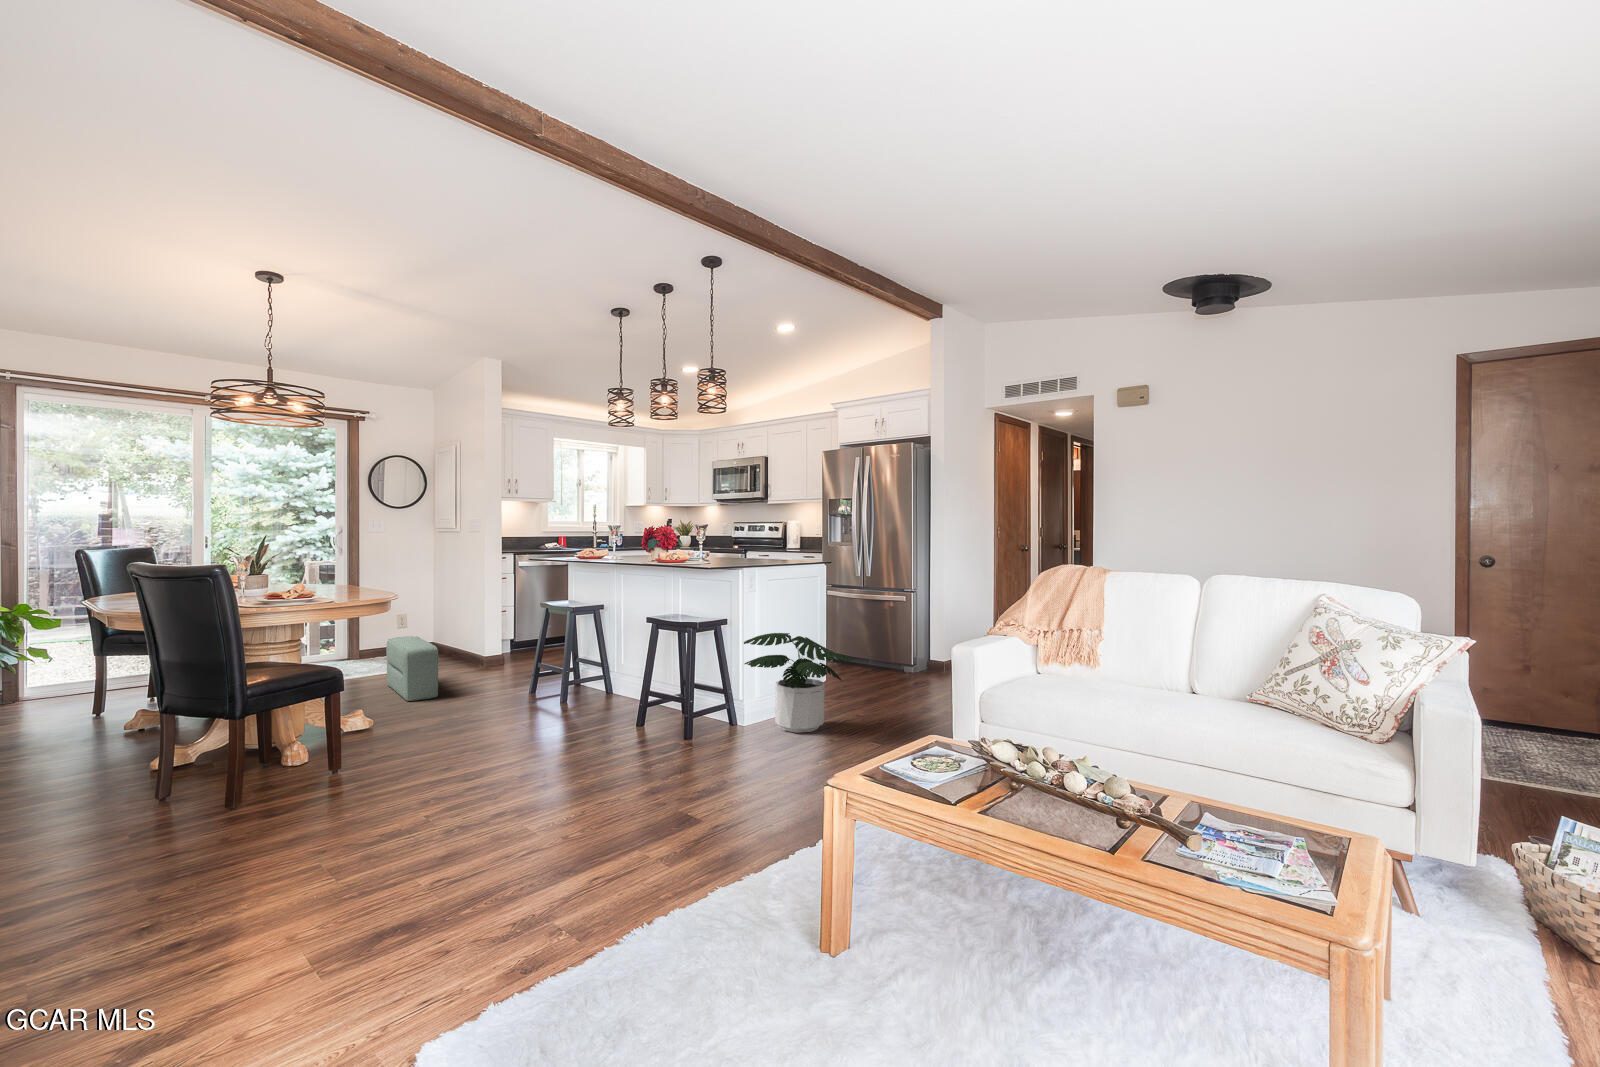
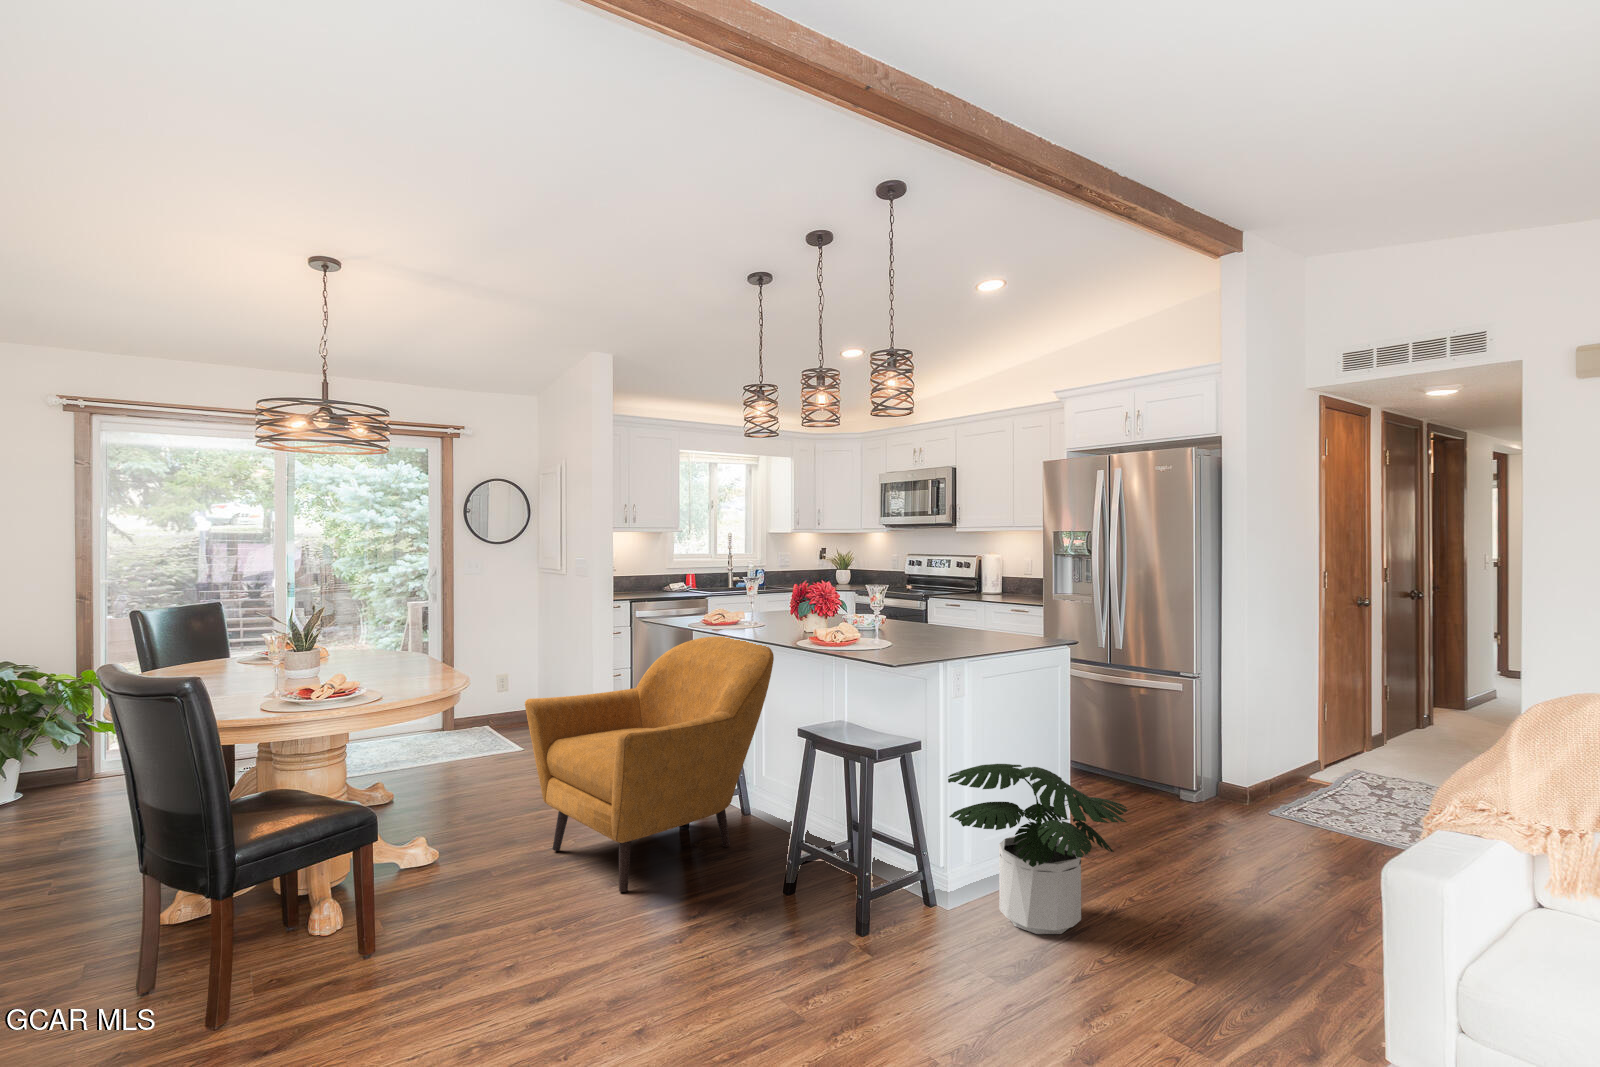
armchair: none [446,566,630,730] -> present [525,636,774,892]
pouf: present [386,636,438,701] -> none [467,718,524,814]

